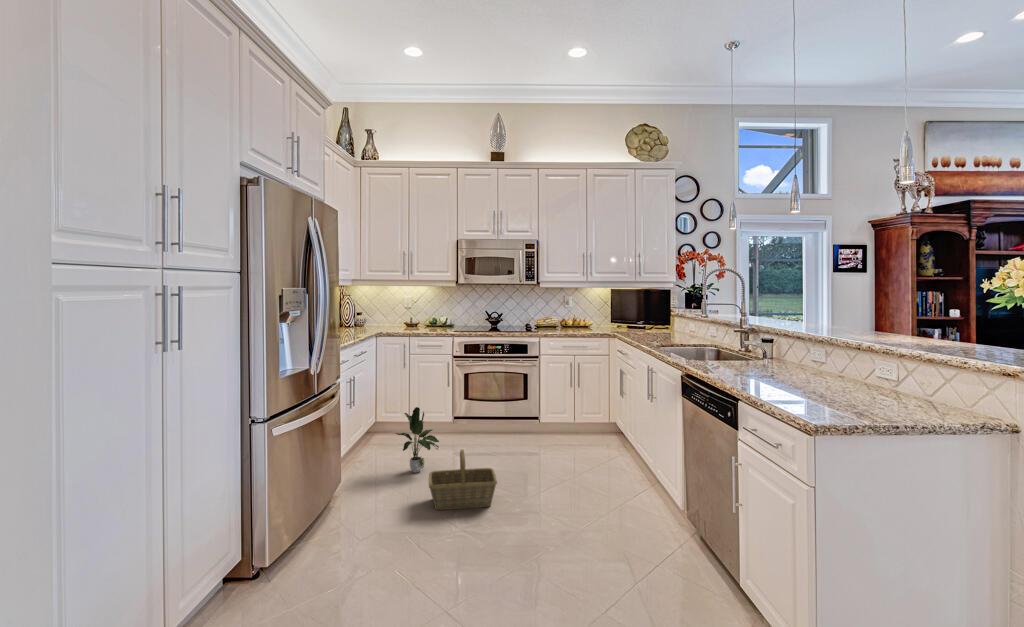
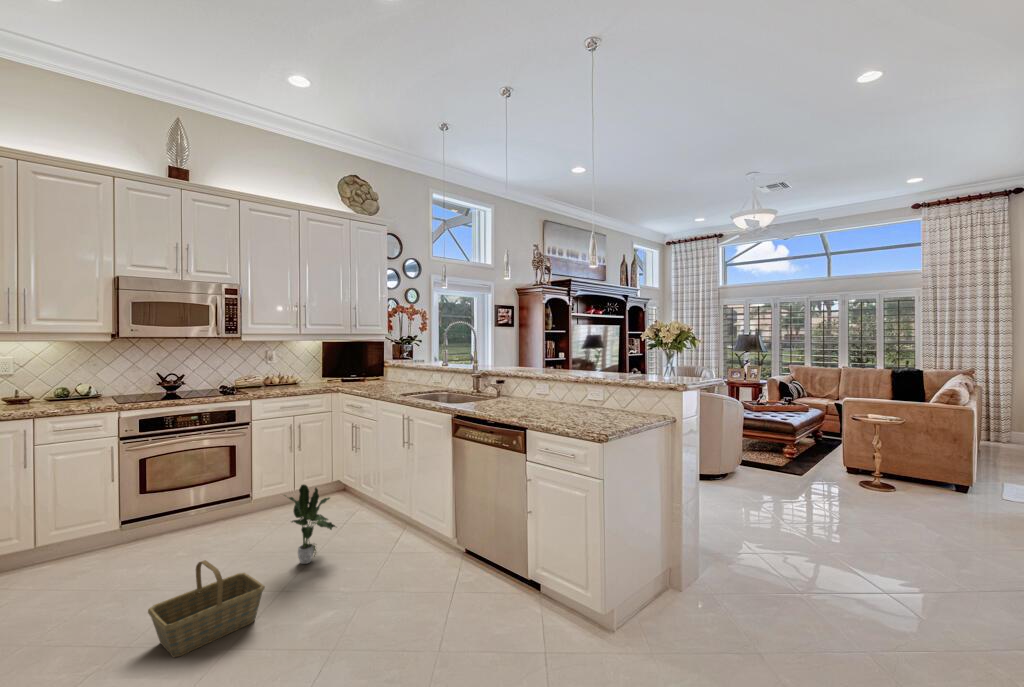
potted plant: present [396,407,439,473] -> present [284,485,335,564]

